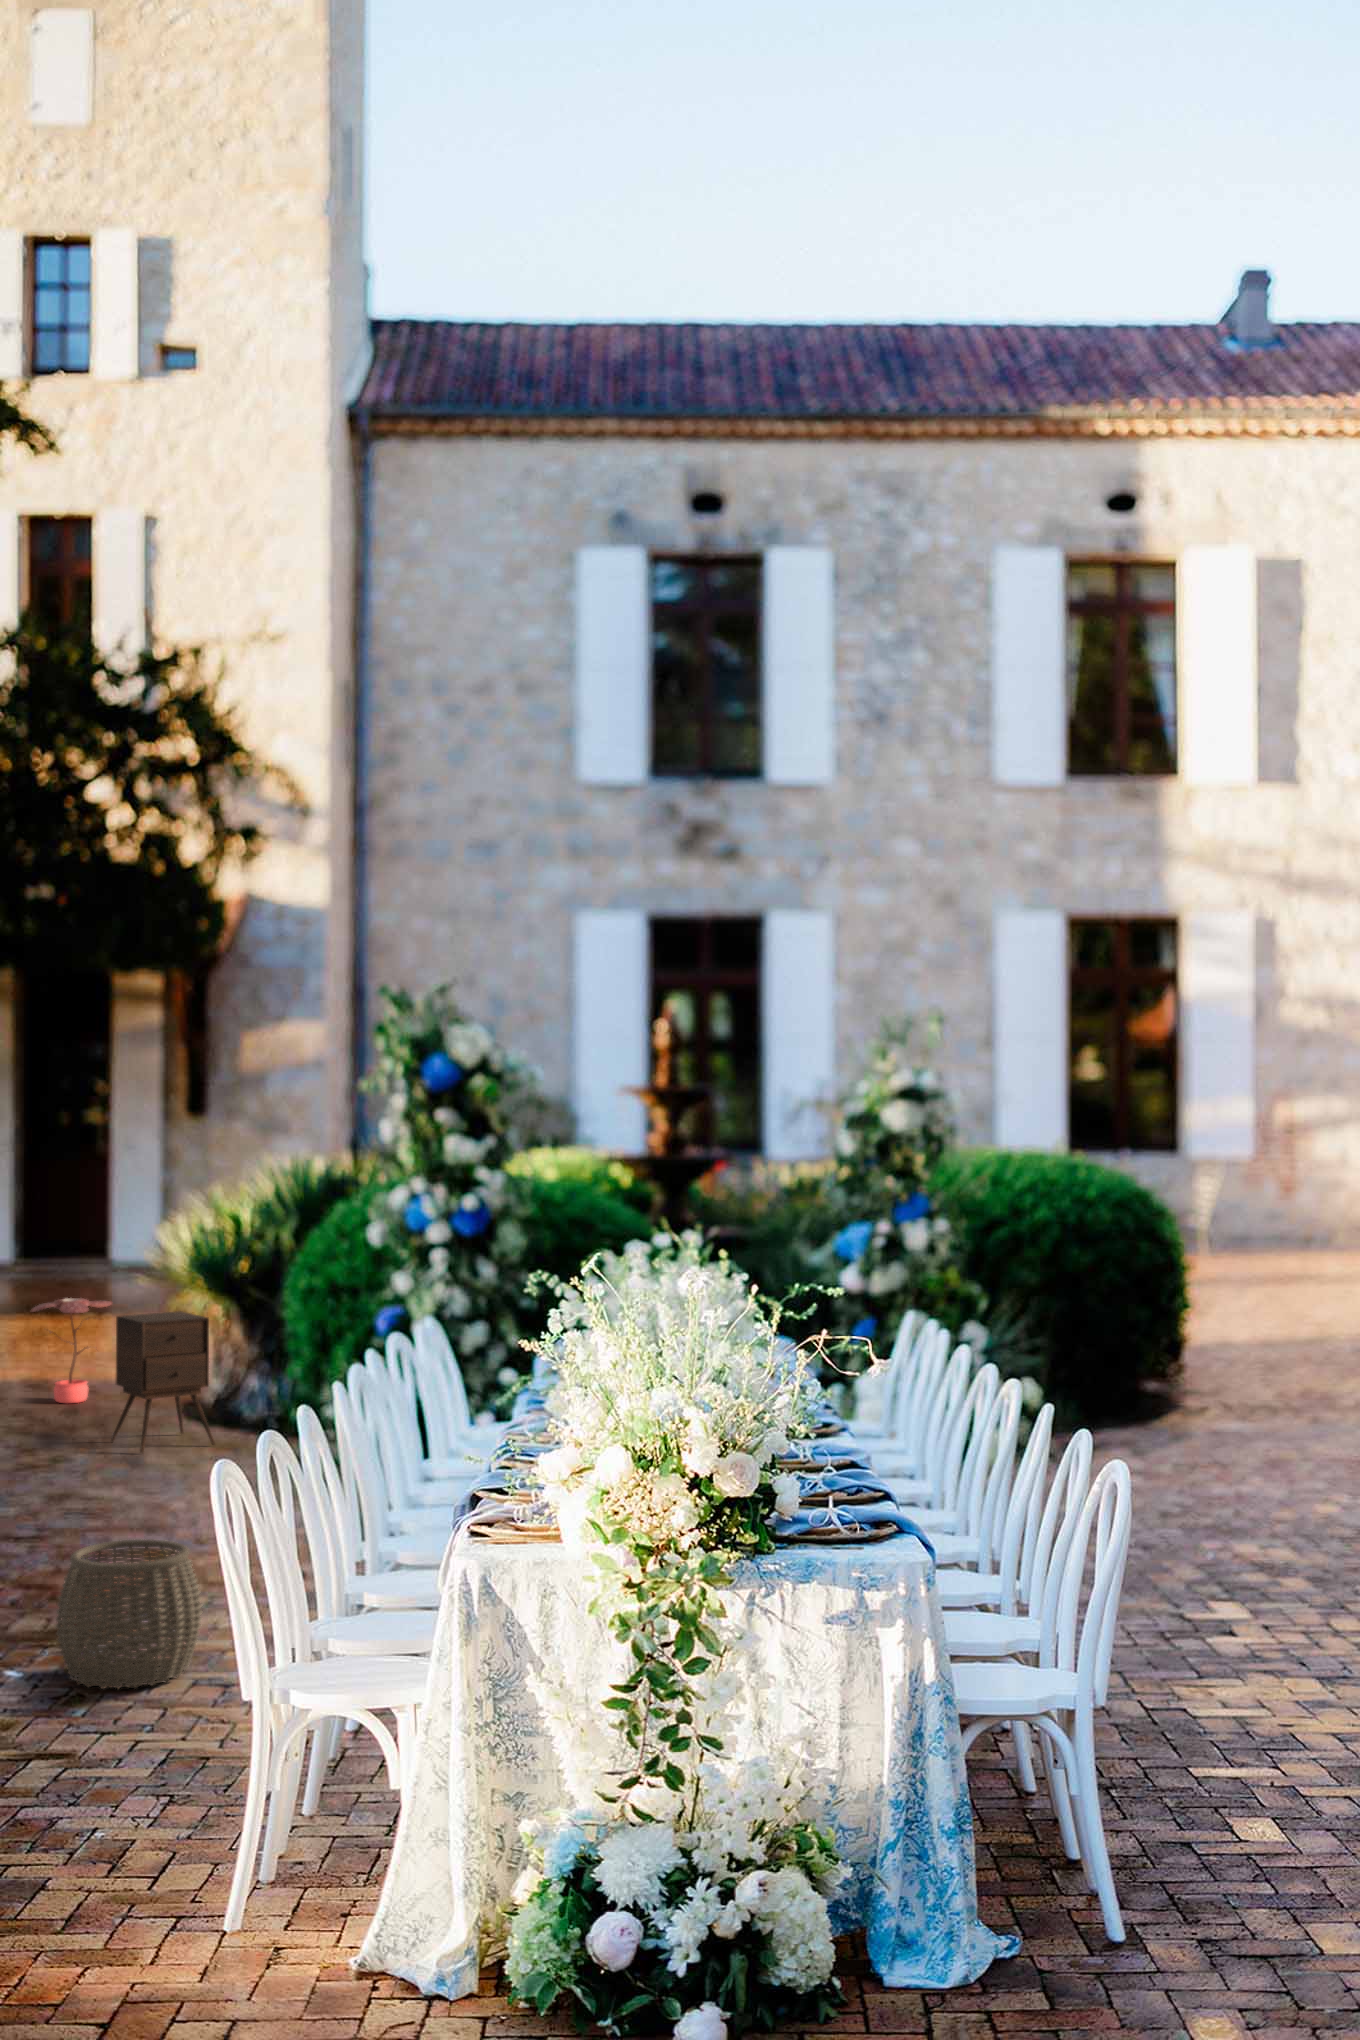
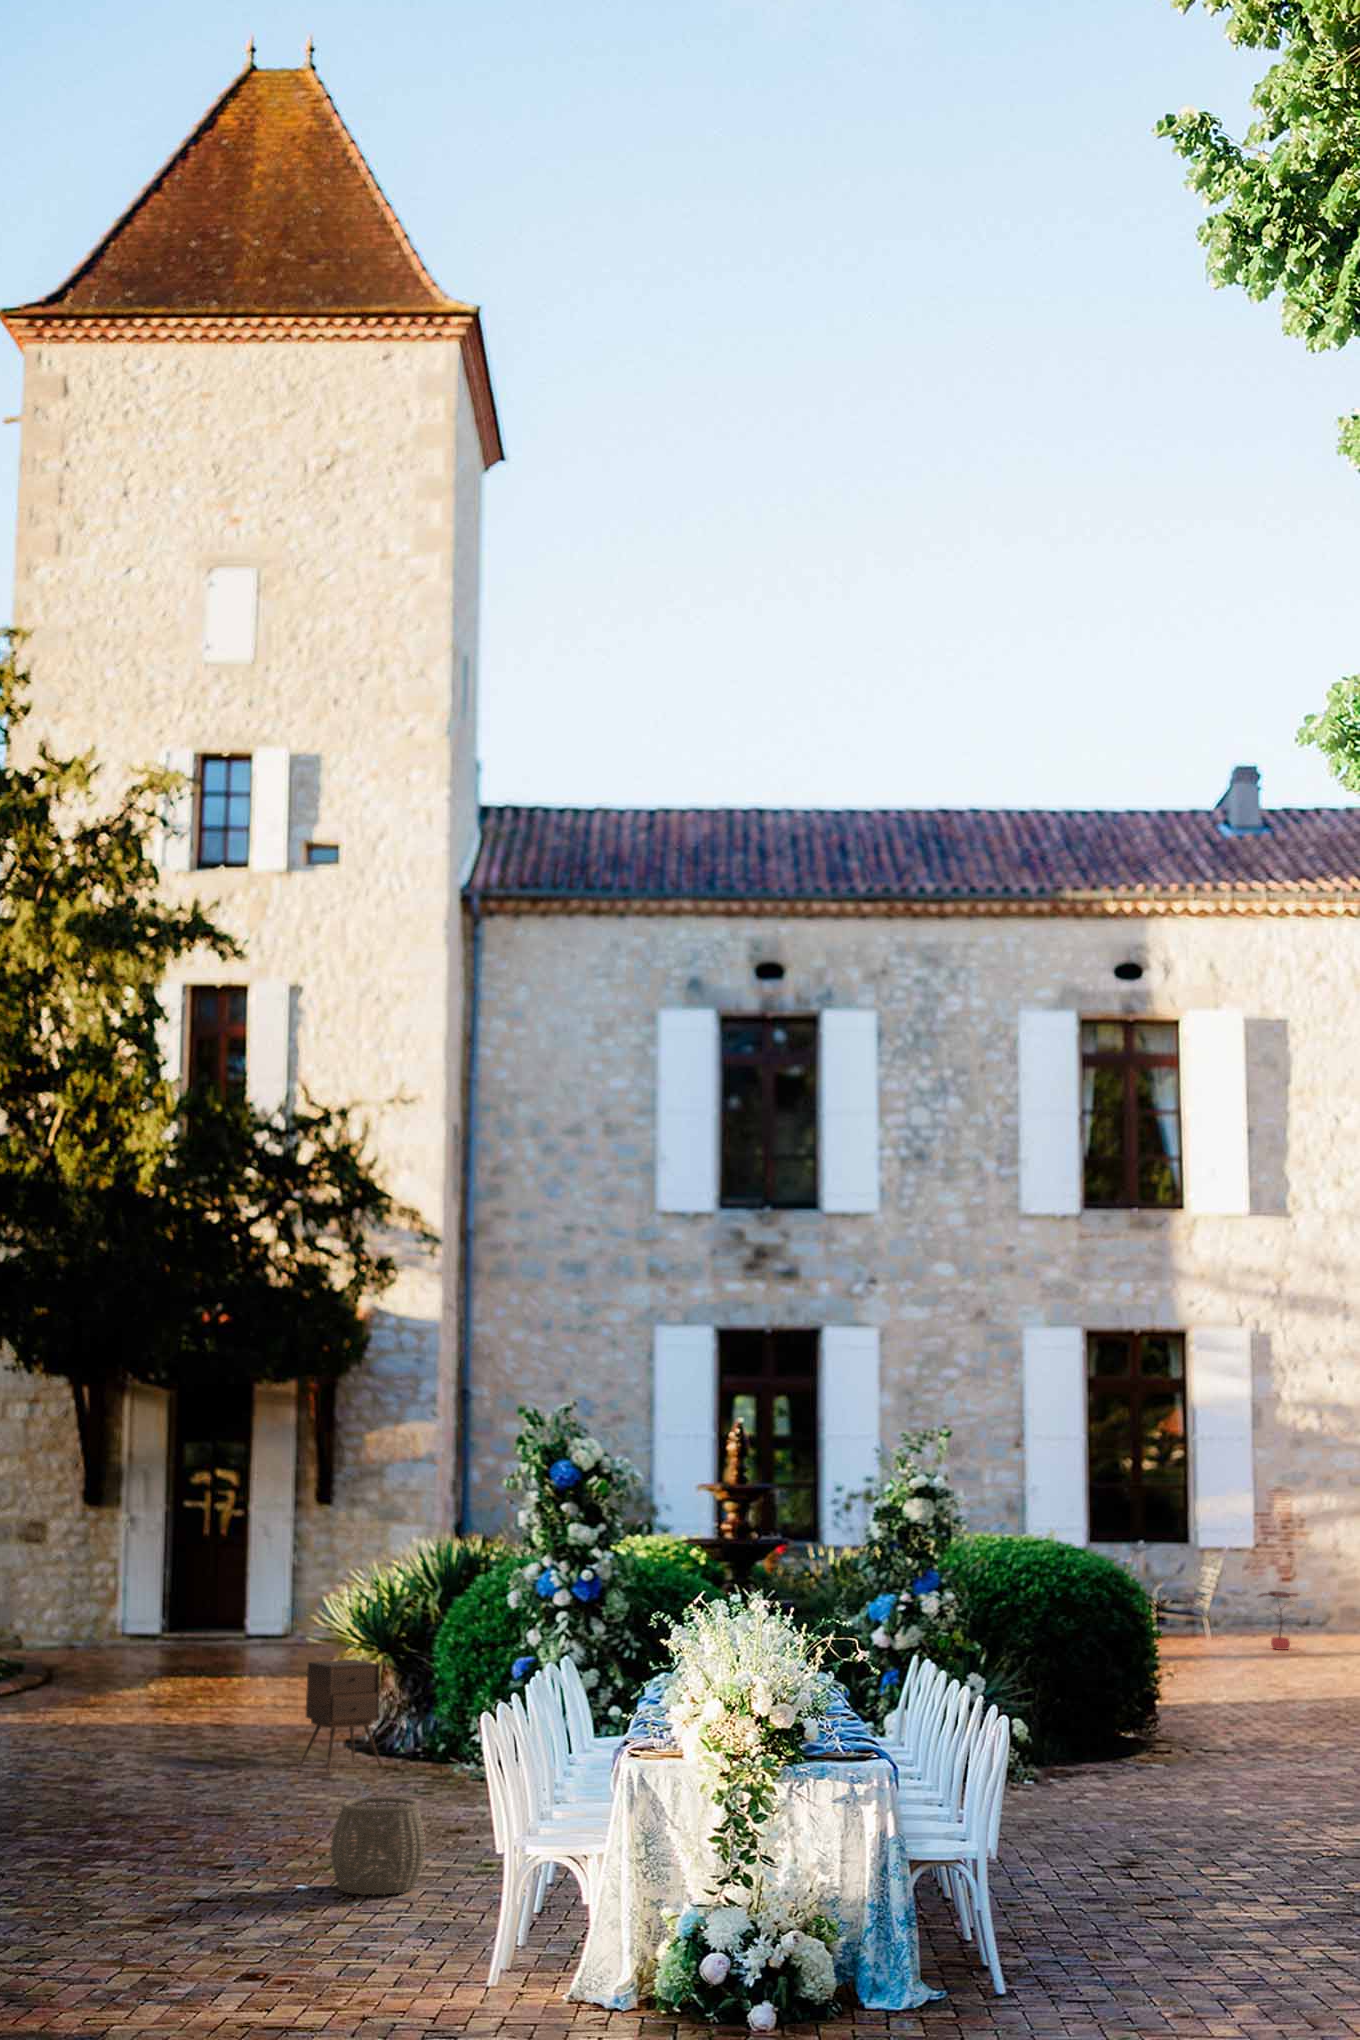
potted plant: present [32,1298,111,1403] -> present [1258,1591,1298,1650]

